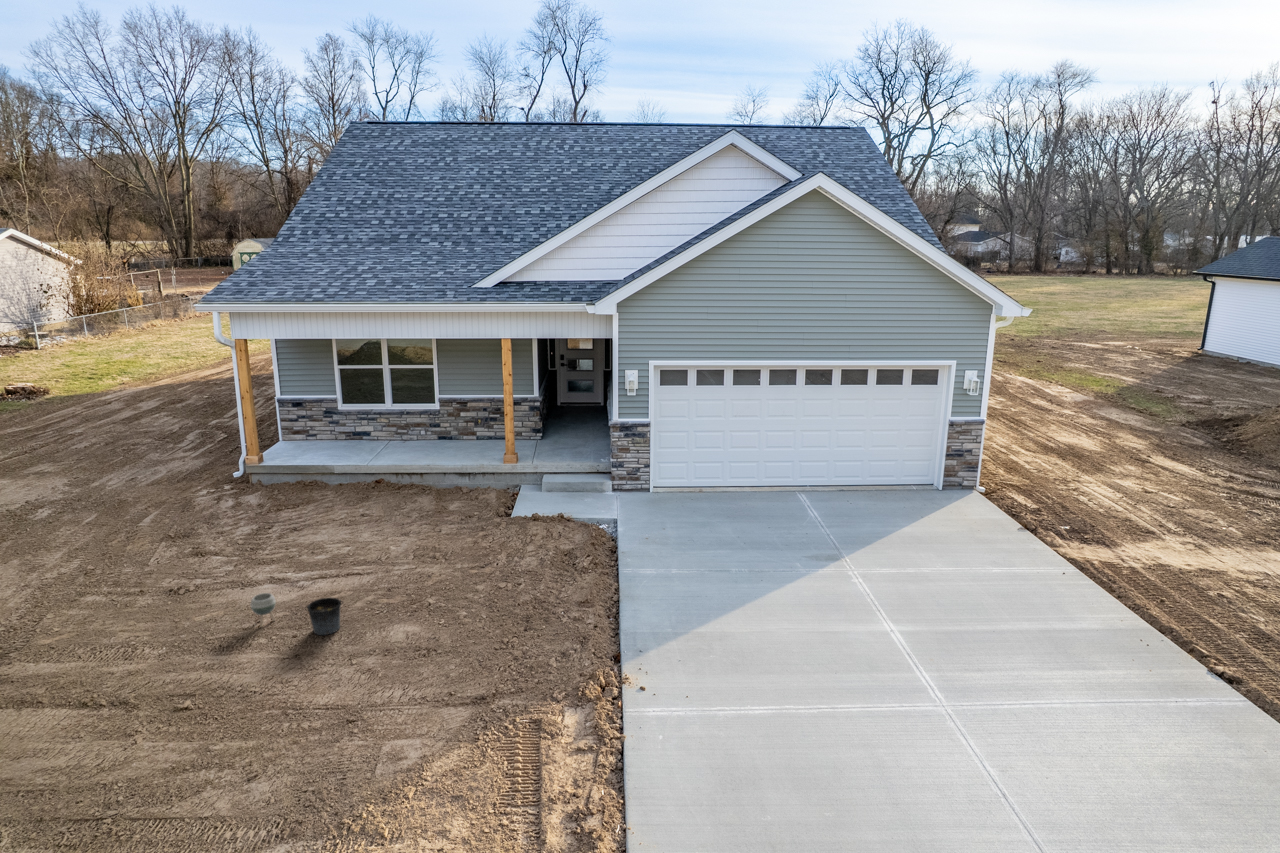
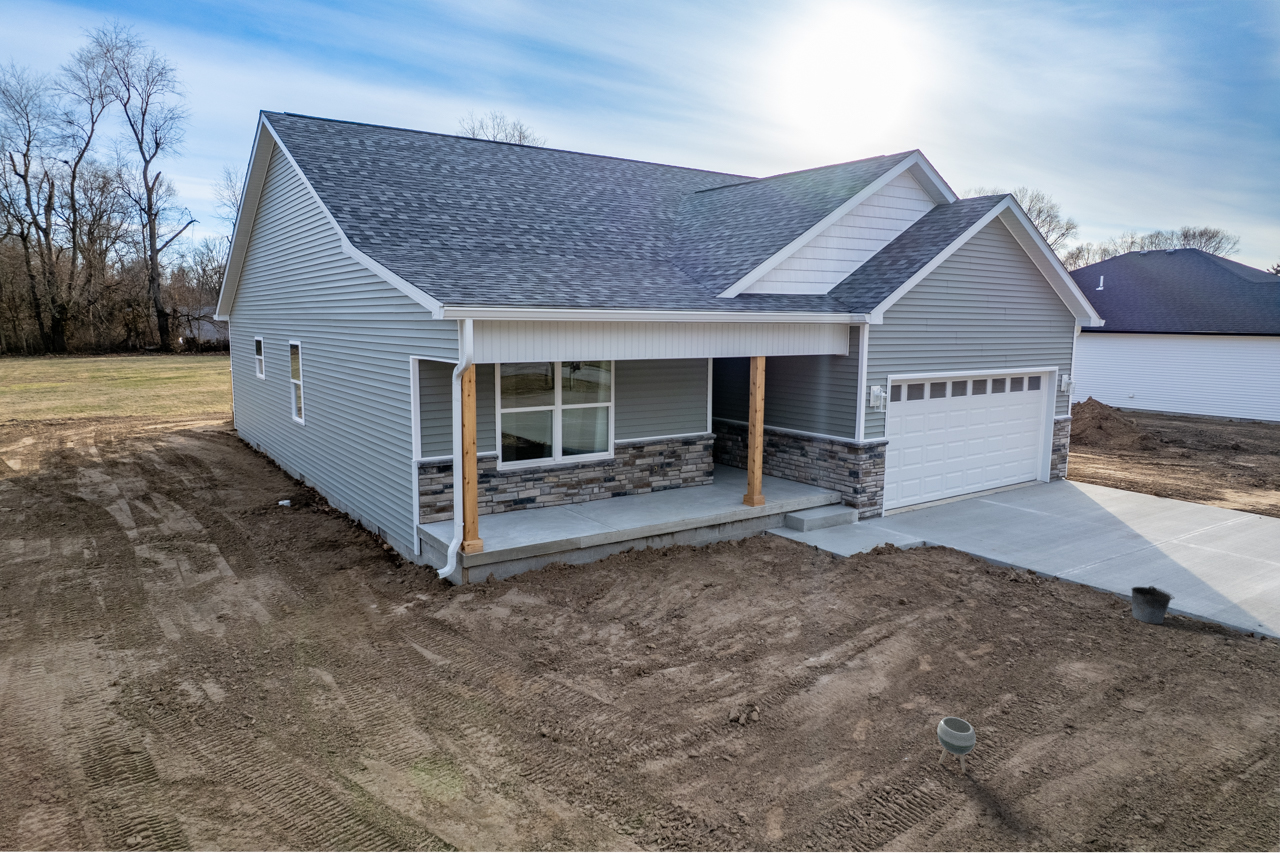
bucket: present [305,597,342,635] -> present [1132,586,1174,624]

